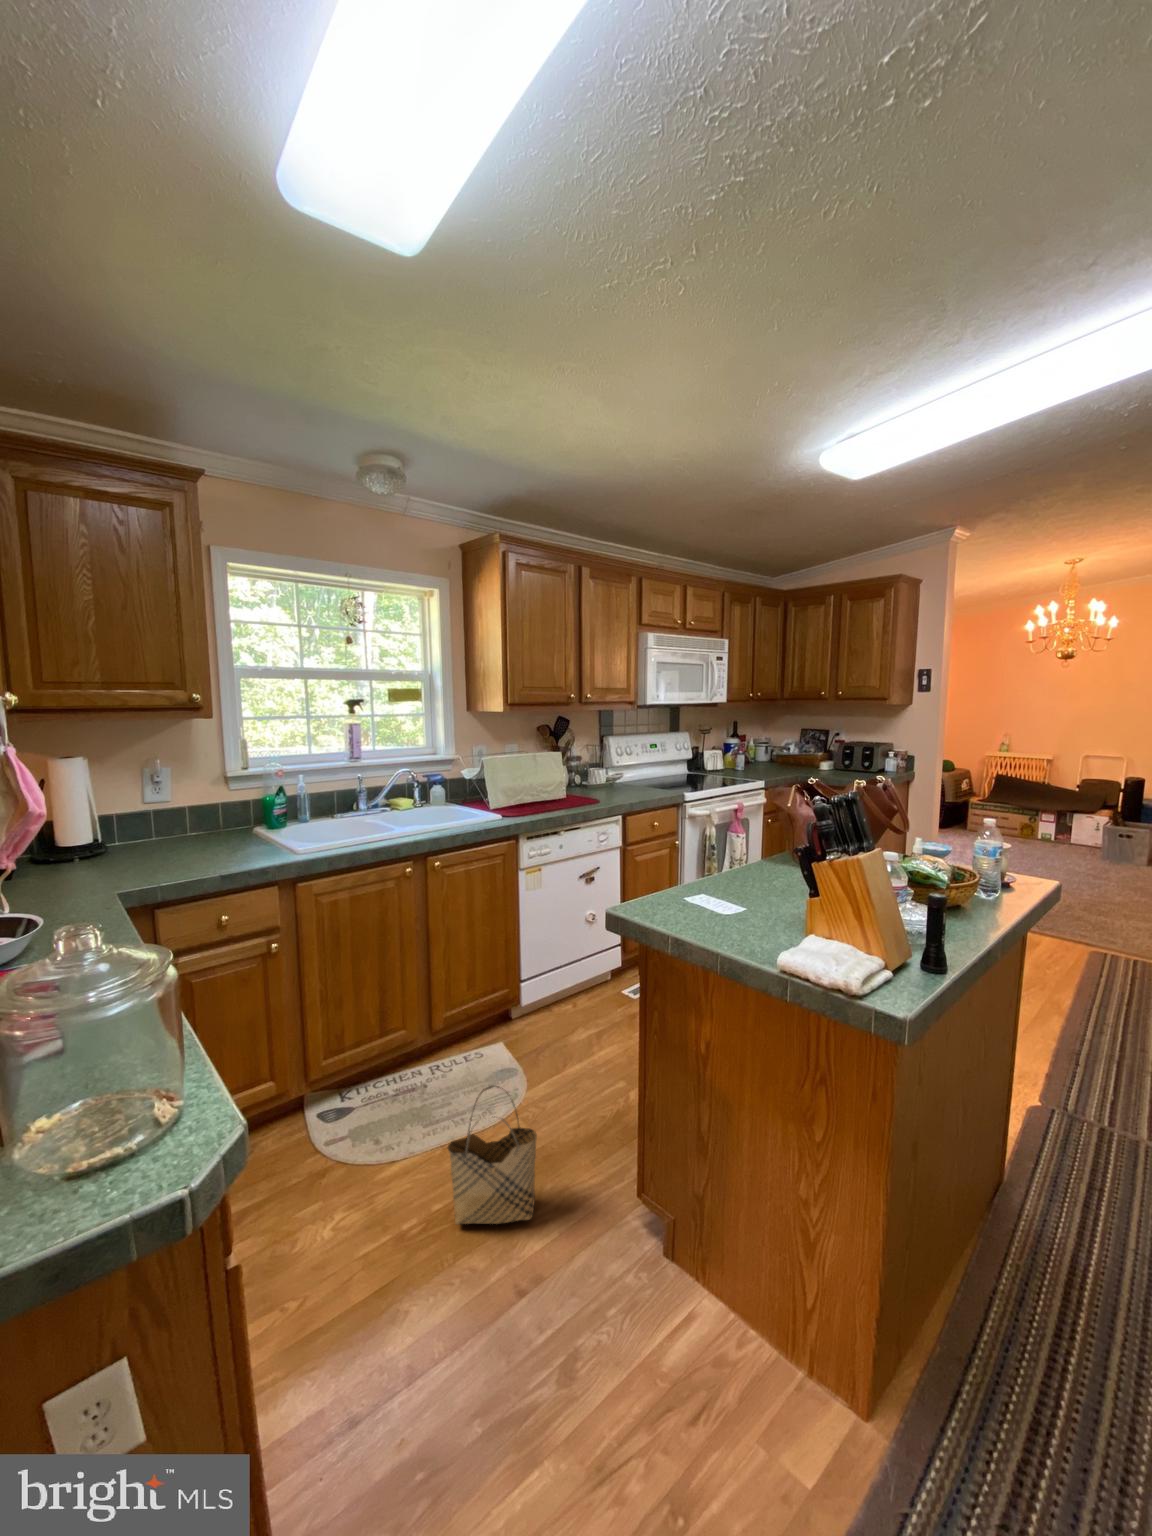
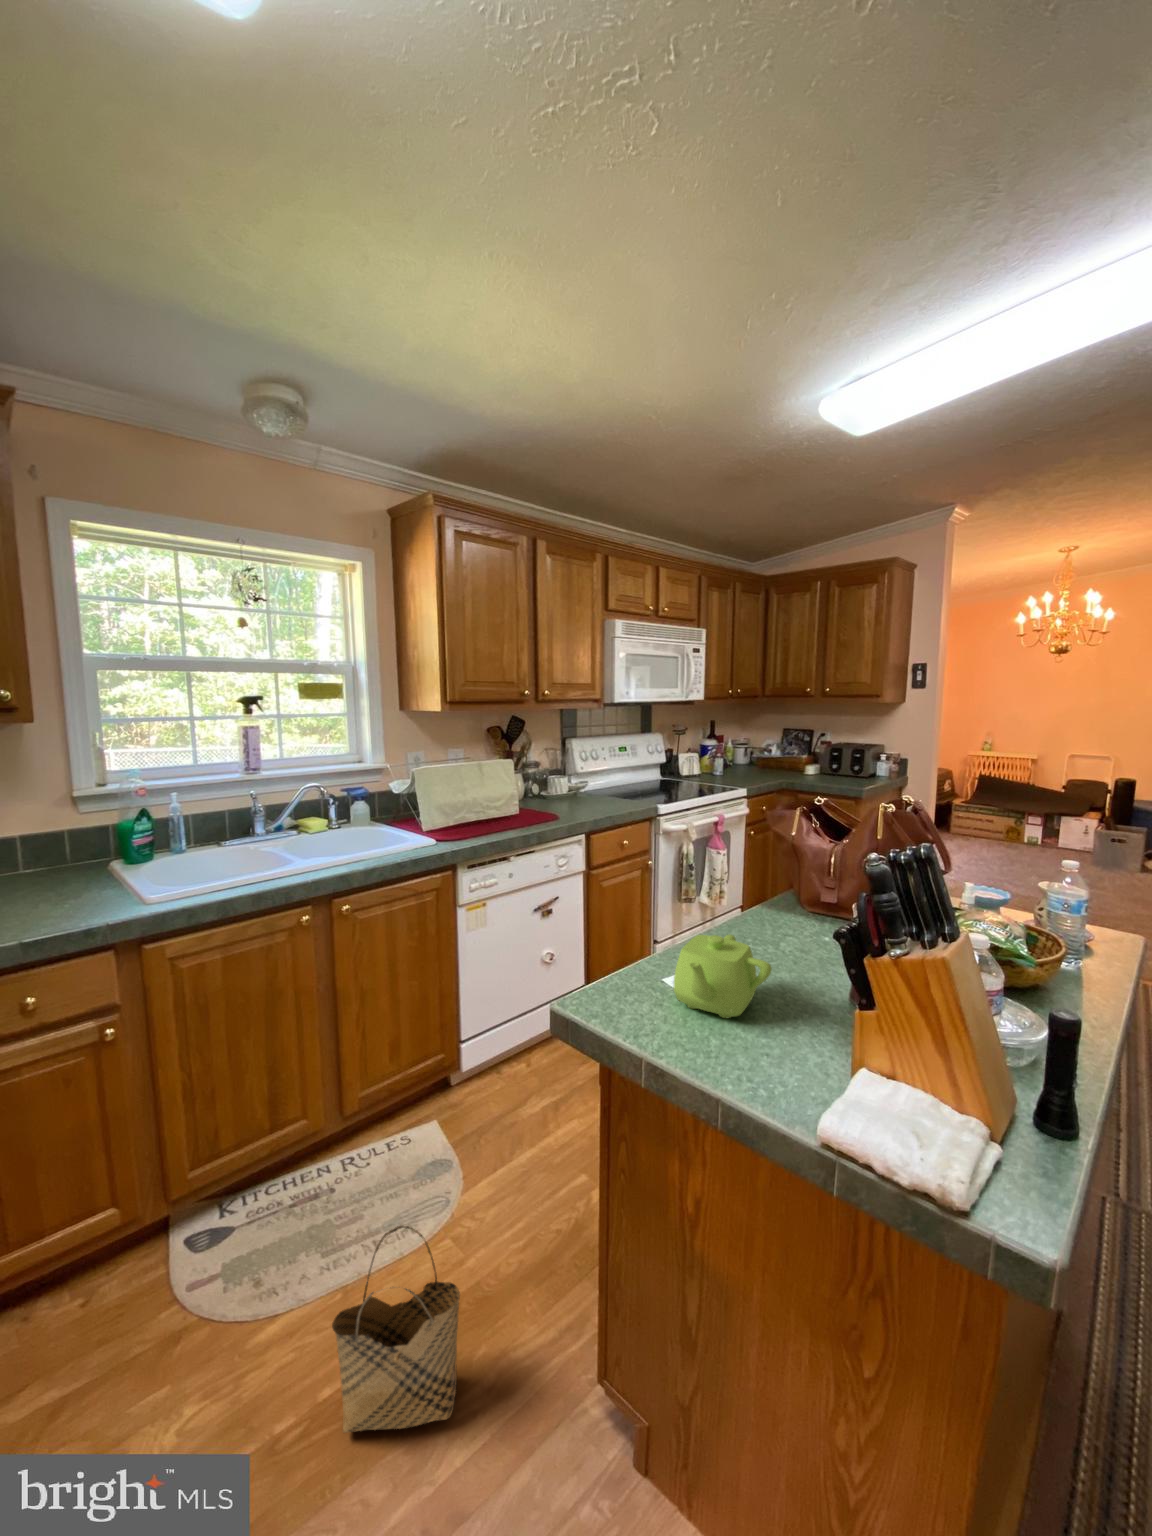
teapot: none [694,865,762,919] -> present [674,935,772,1018]

